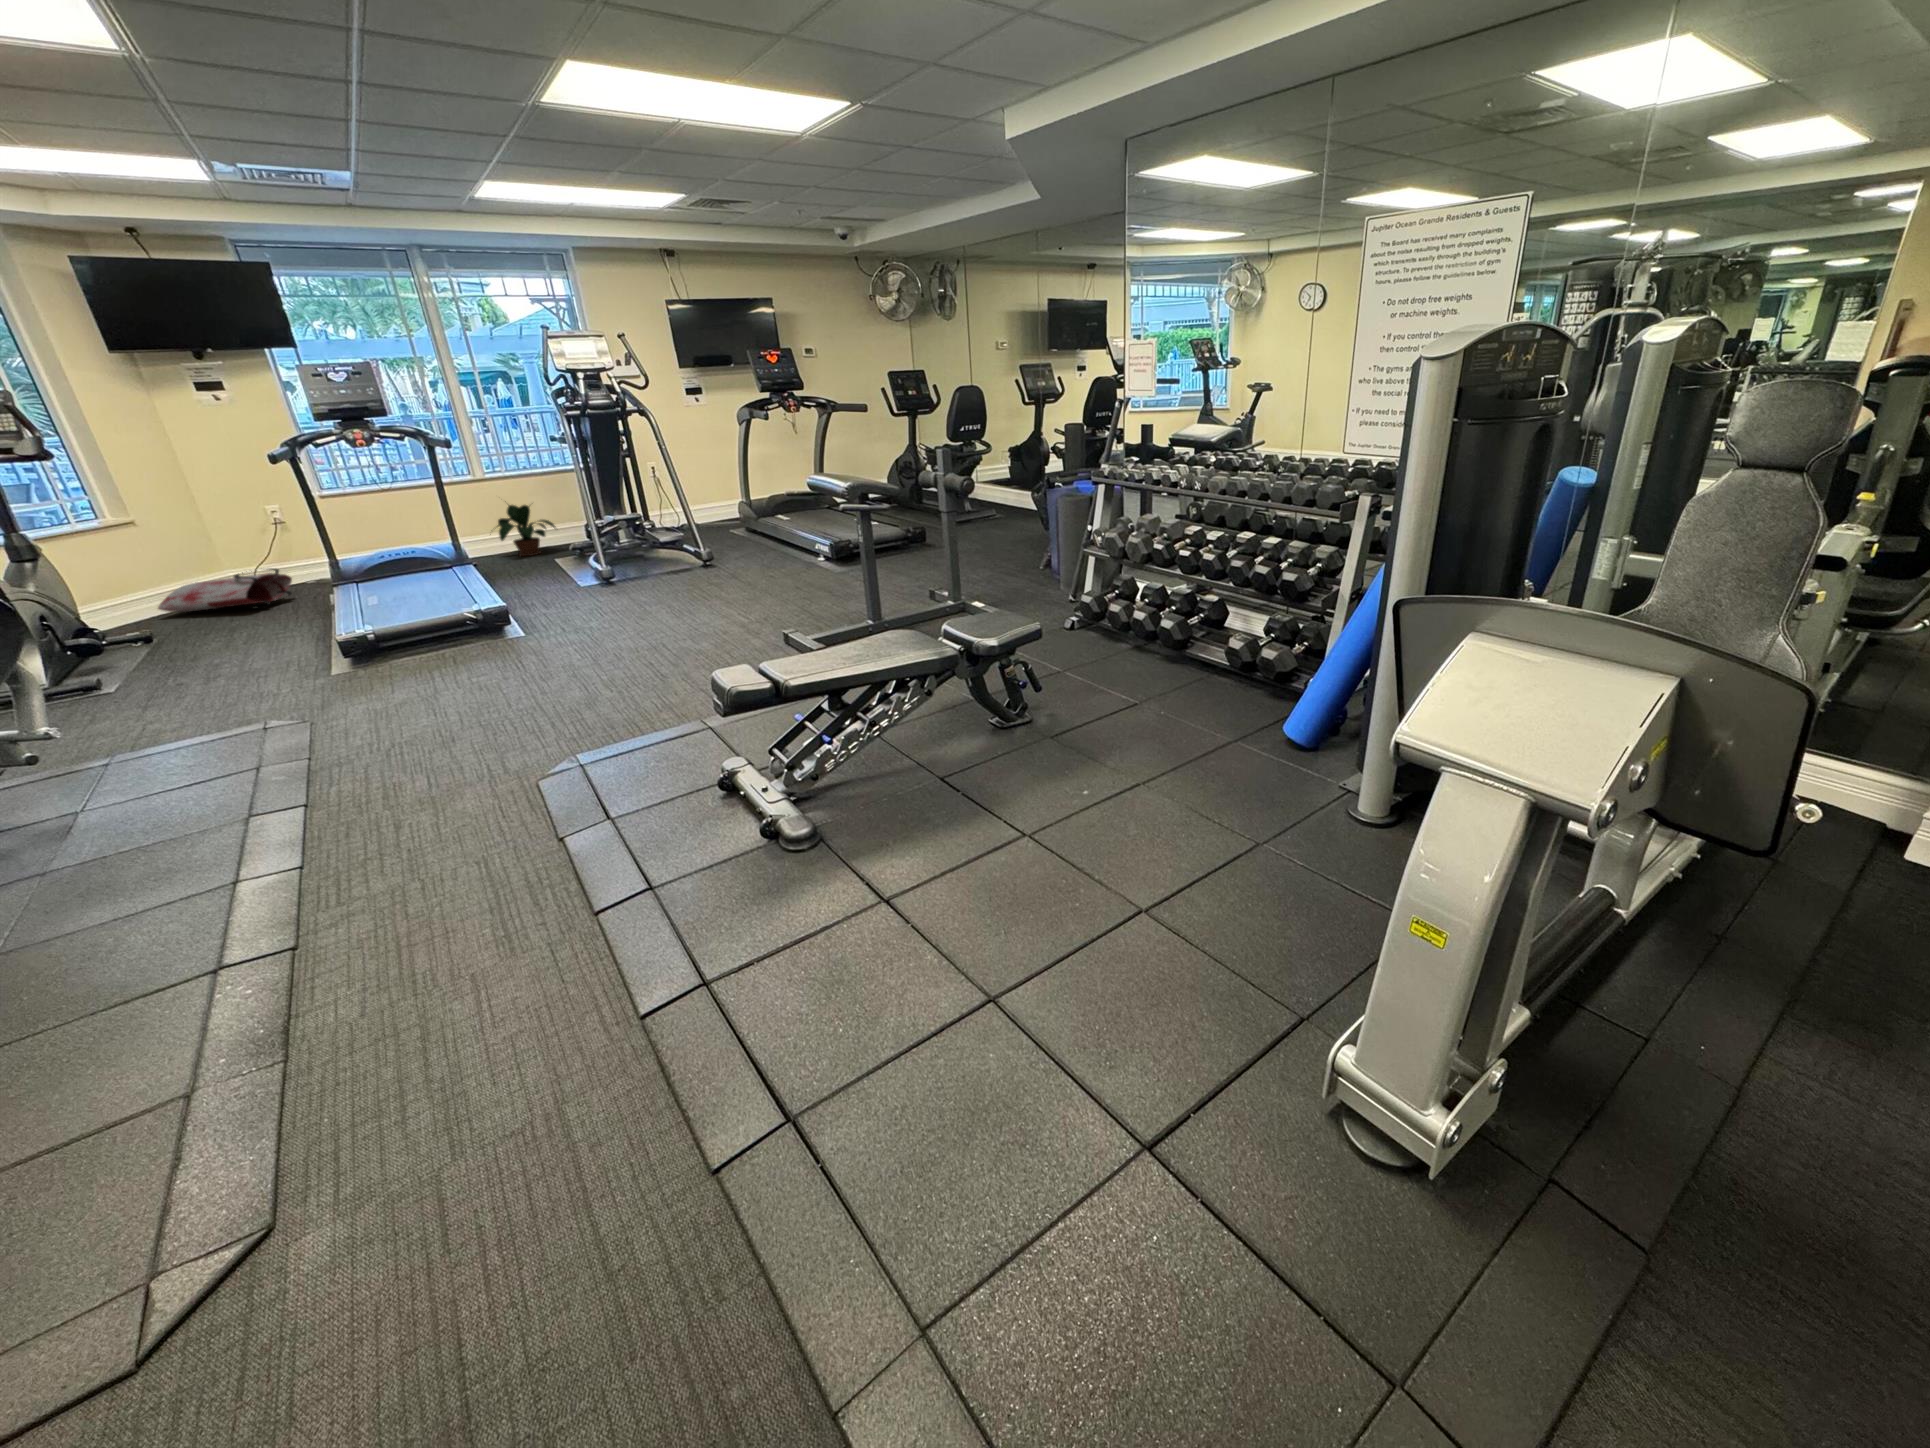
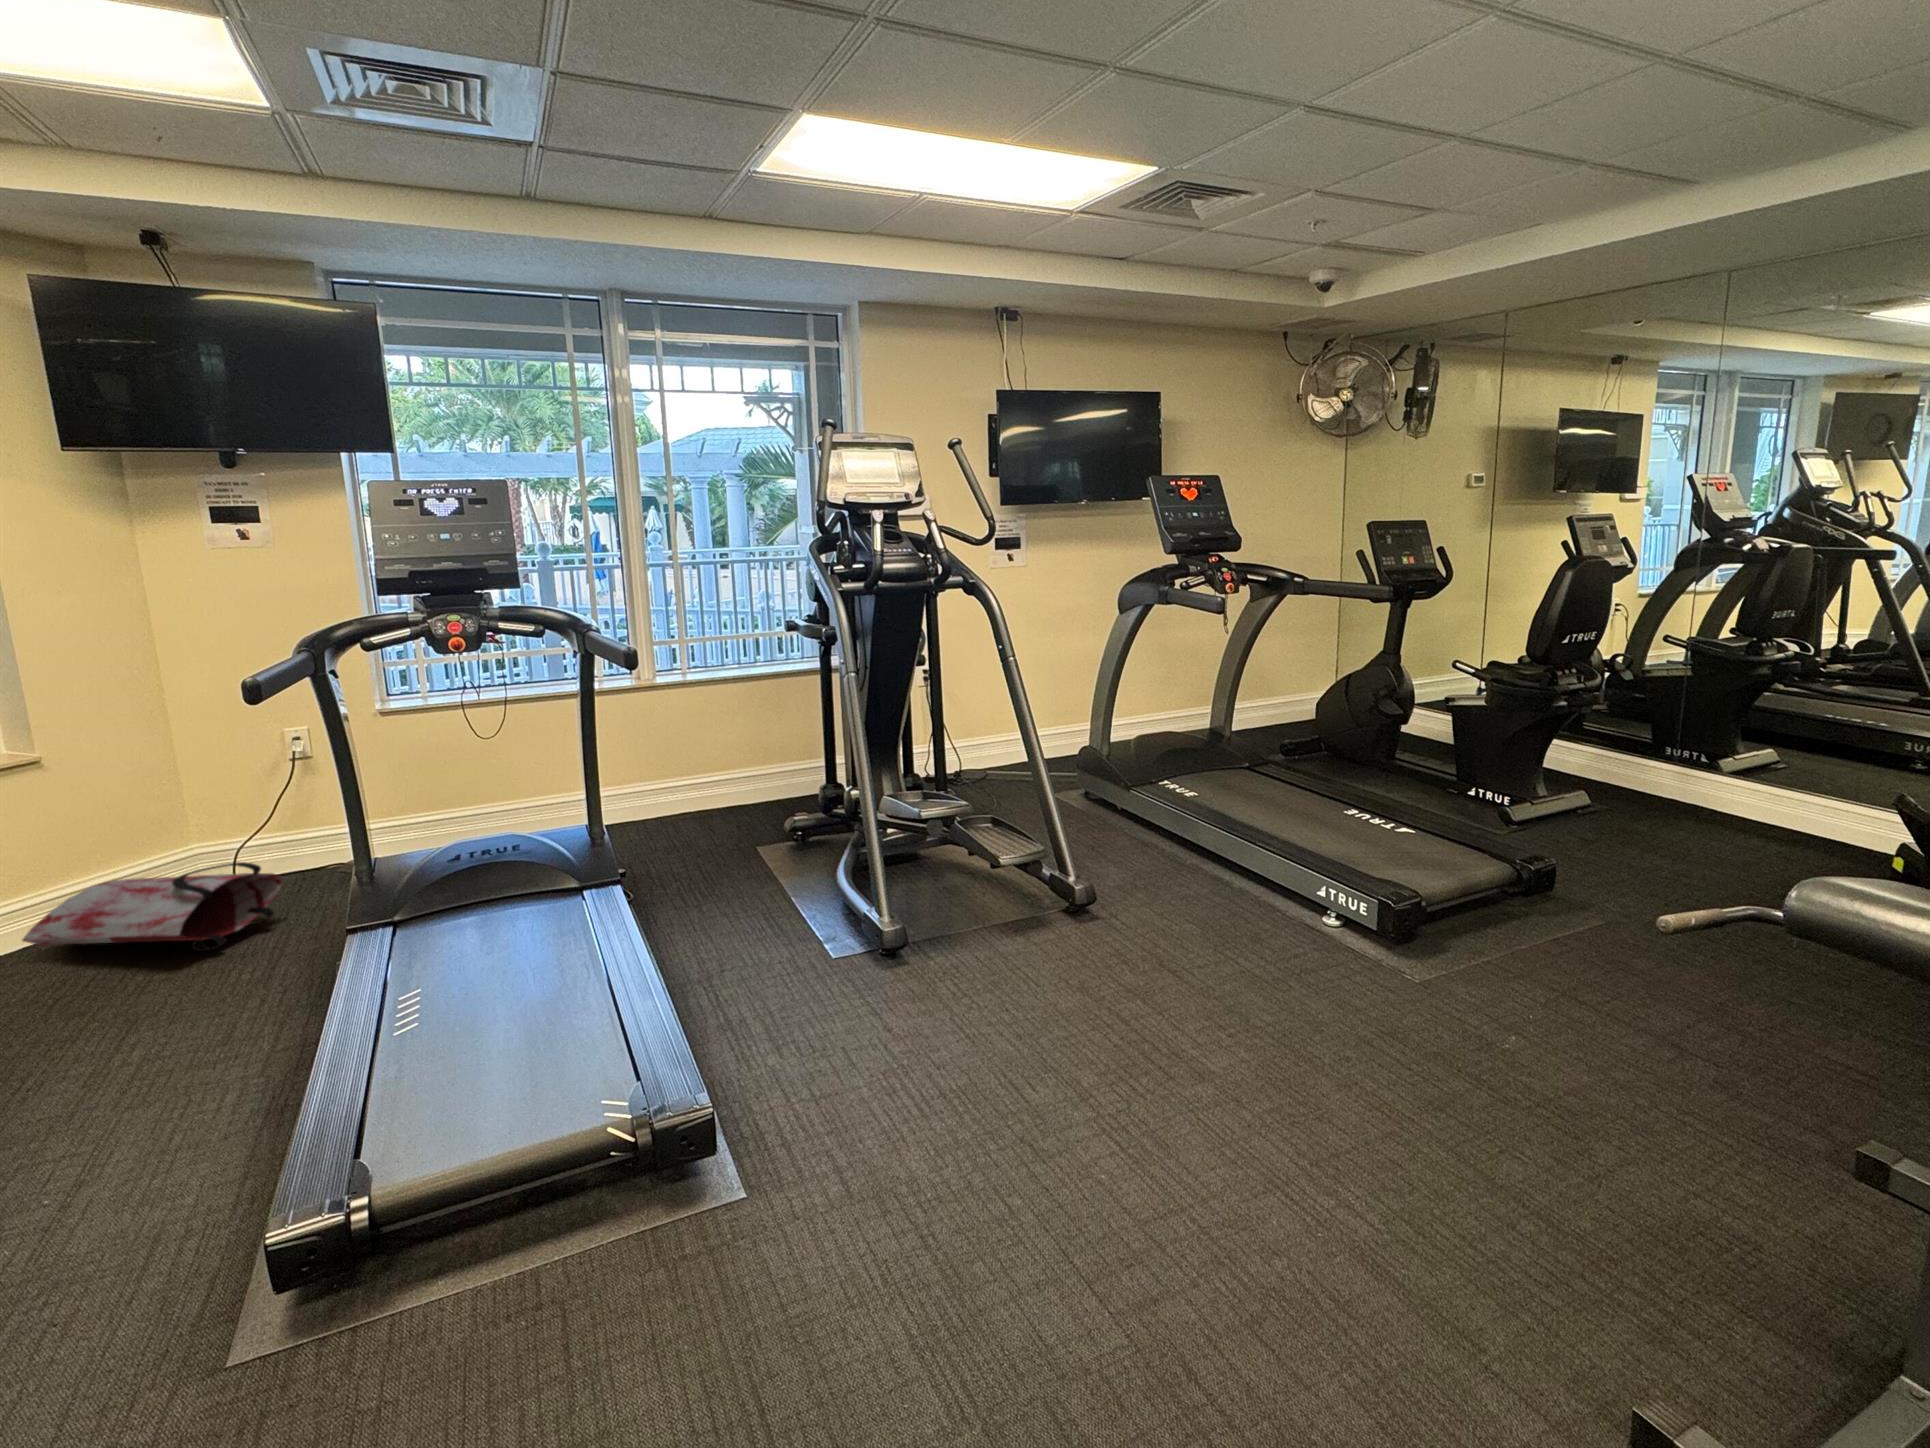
potted plant: present [497,505,555,556] -> none [640,719,756,831]

